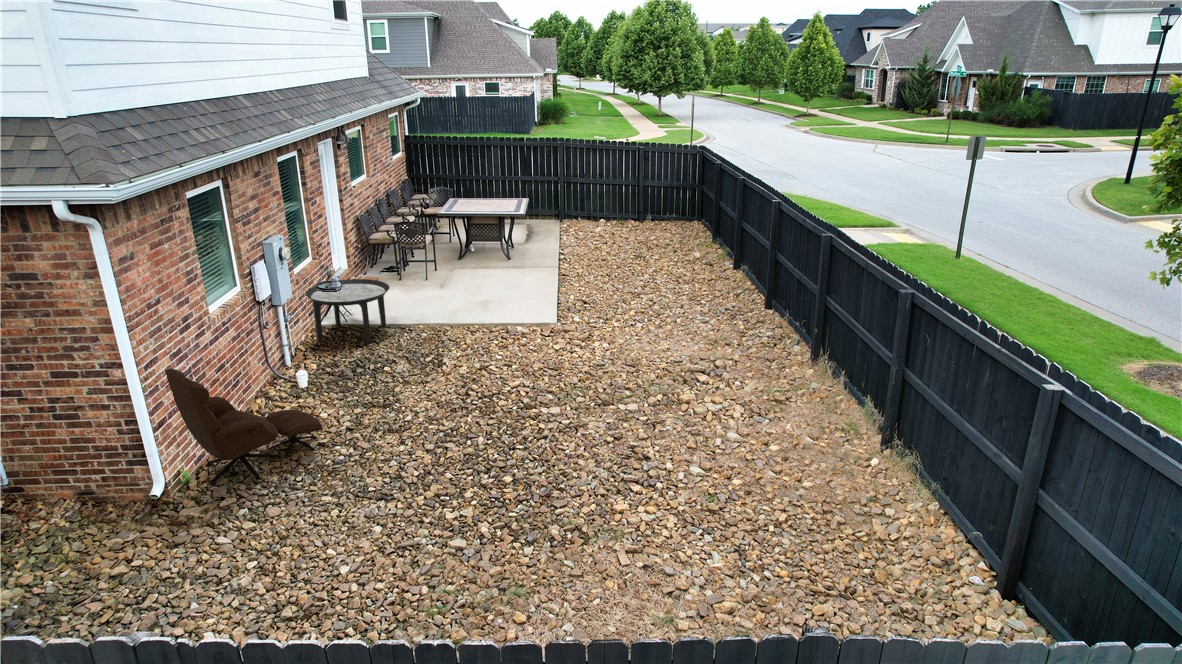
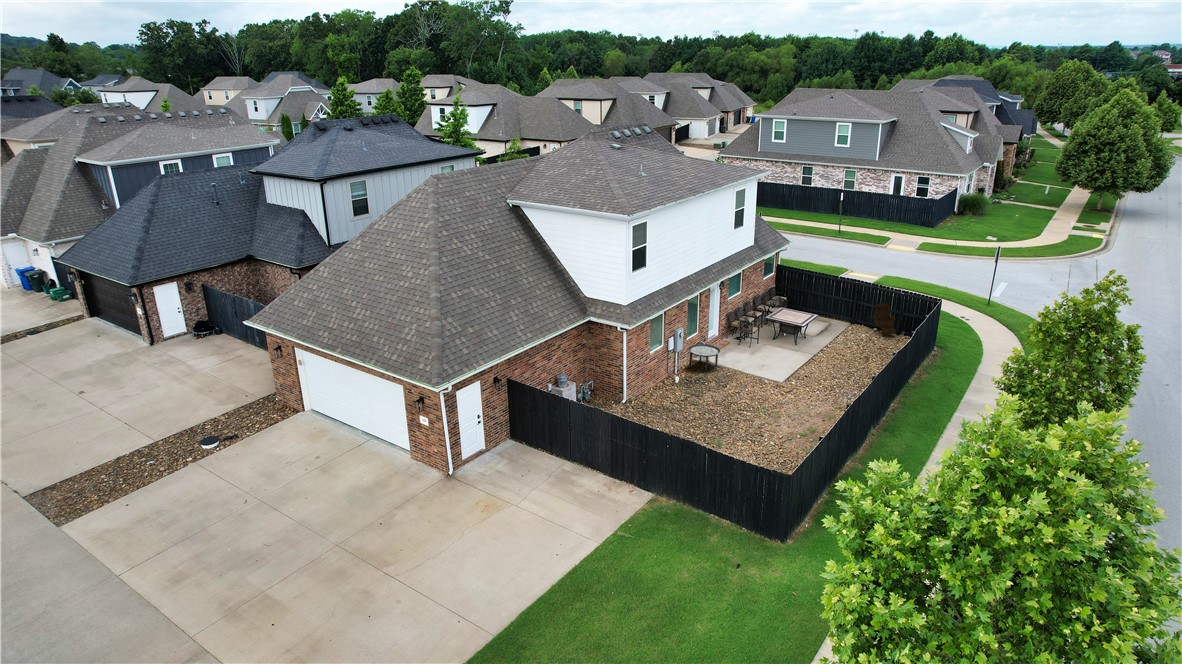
lounge chair: present [165,369,323,485] -> present [873,303,896,336]

